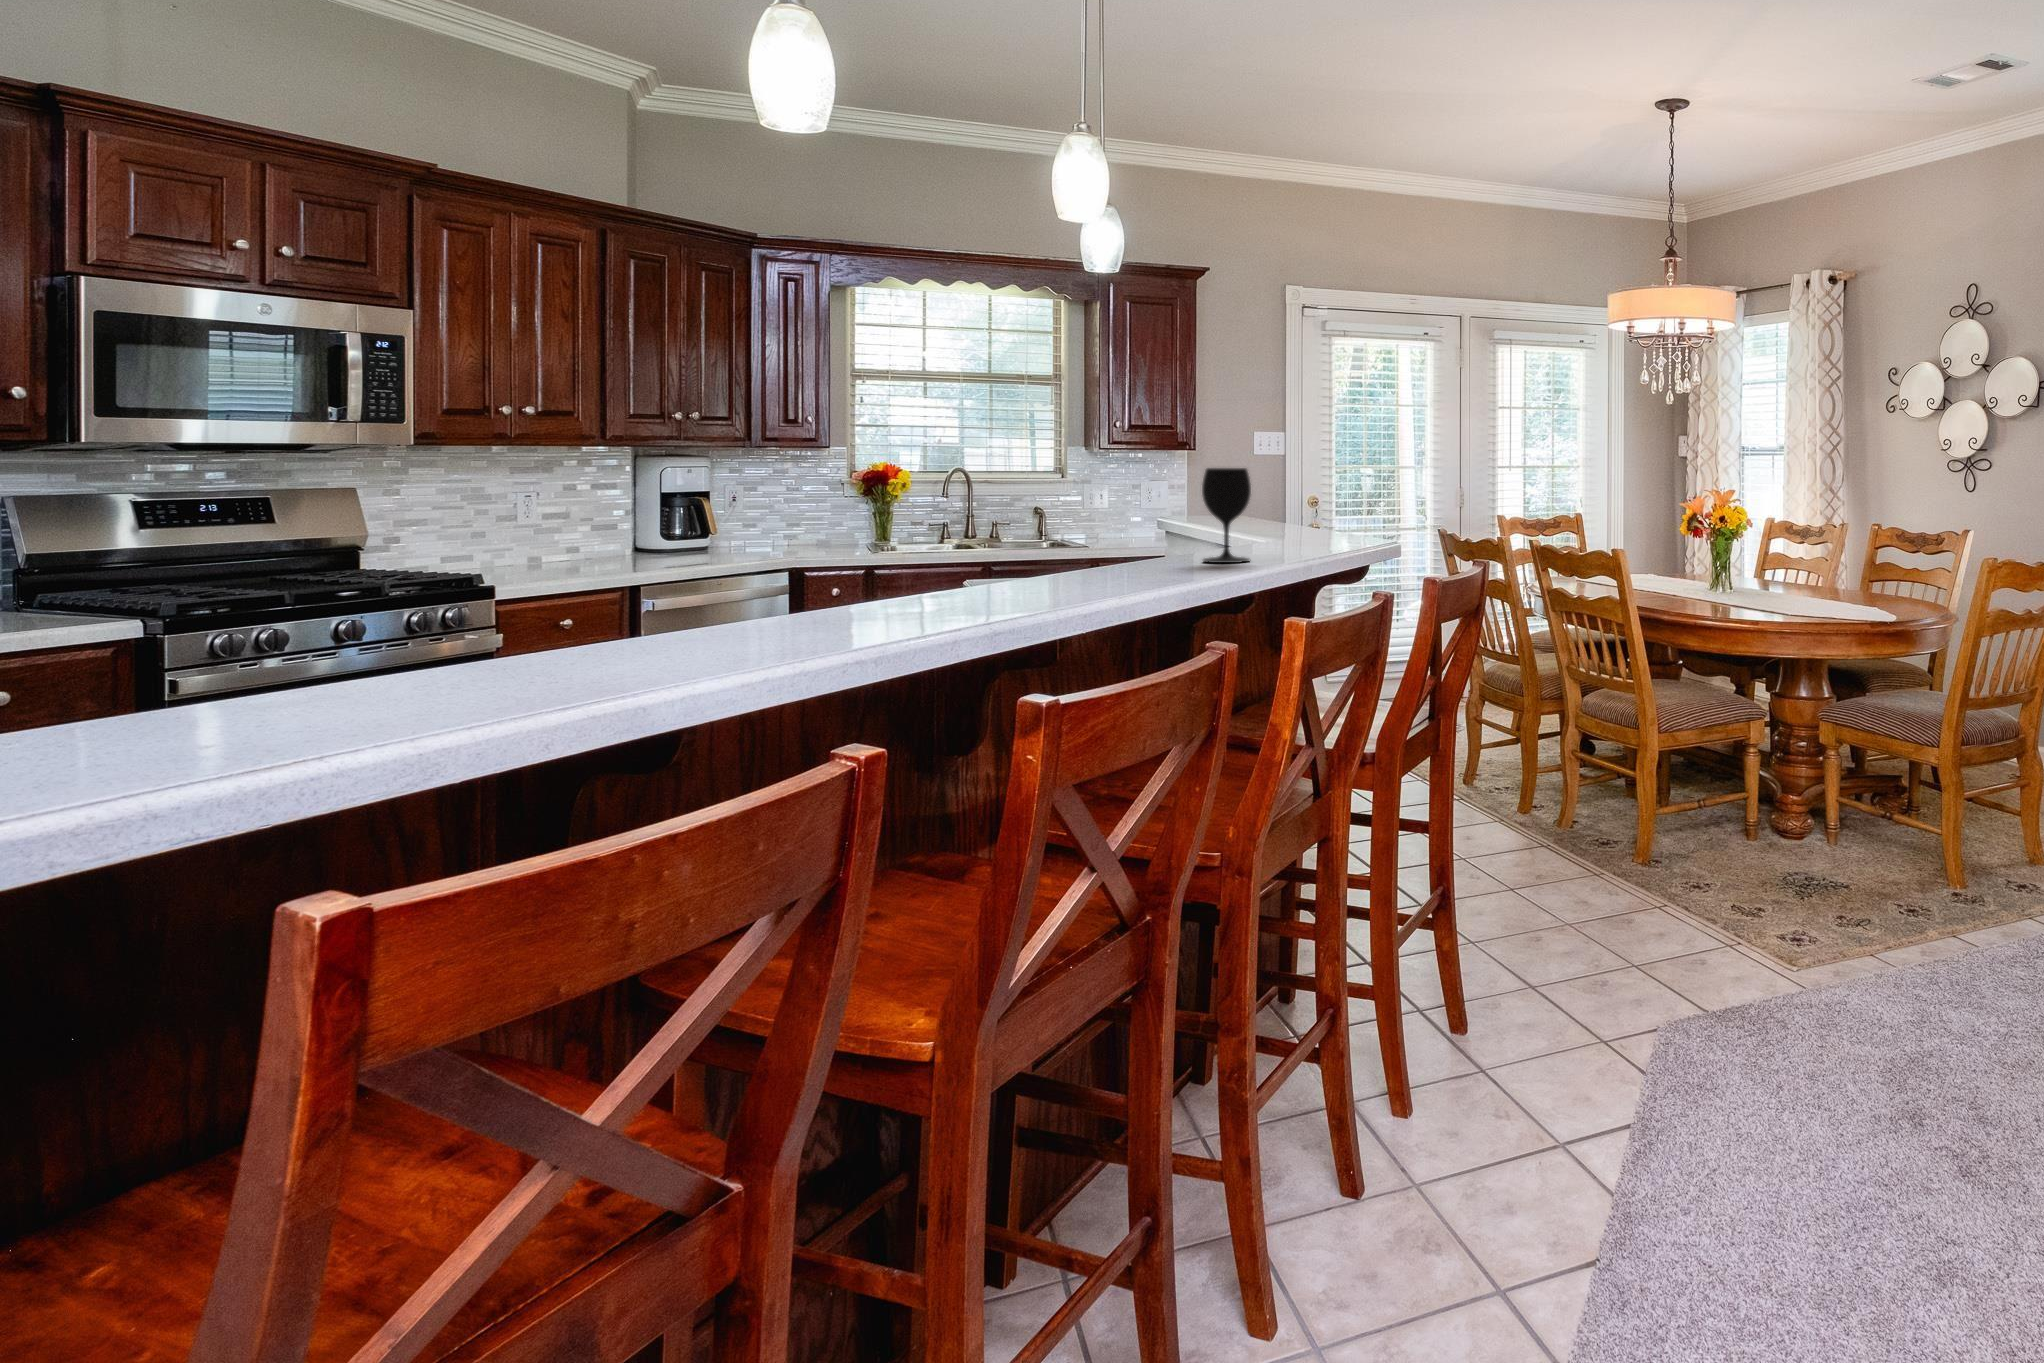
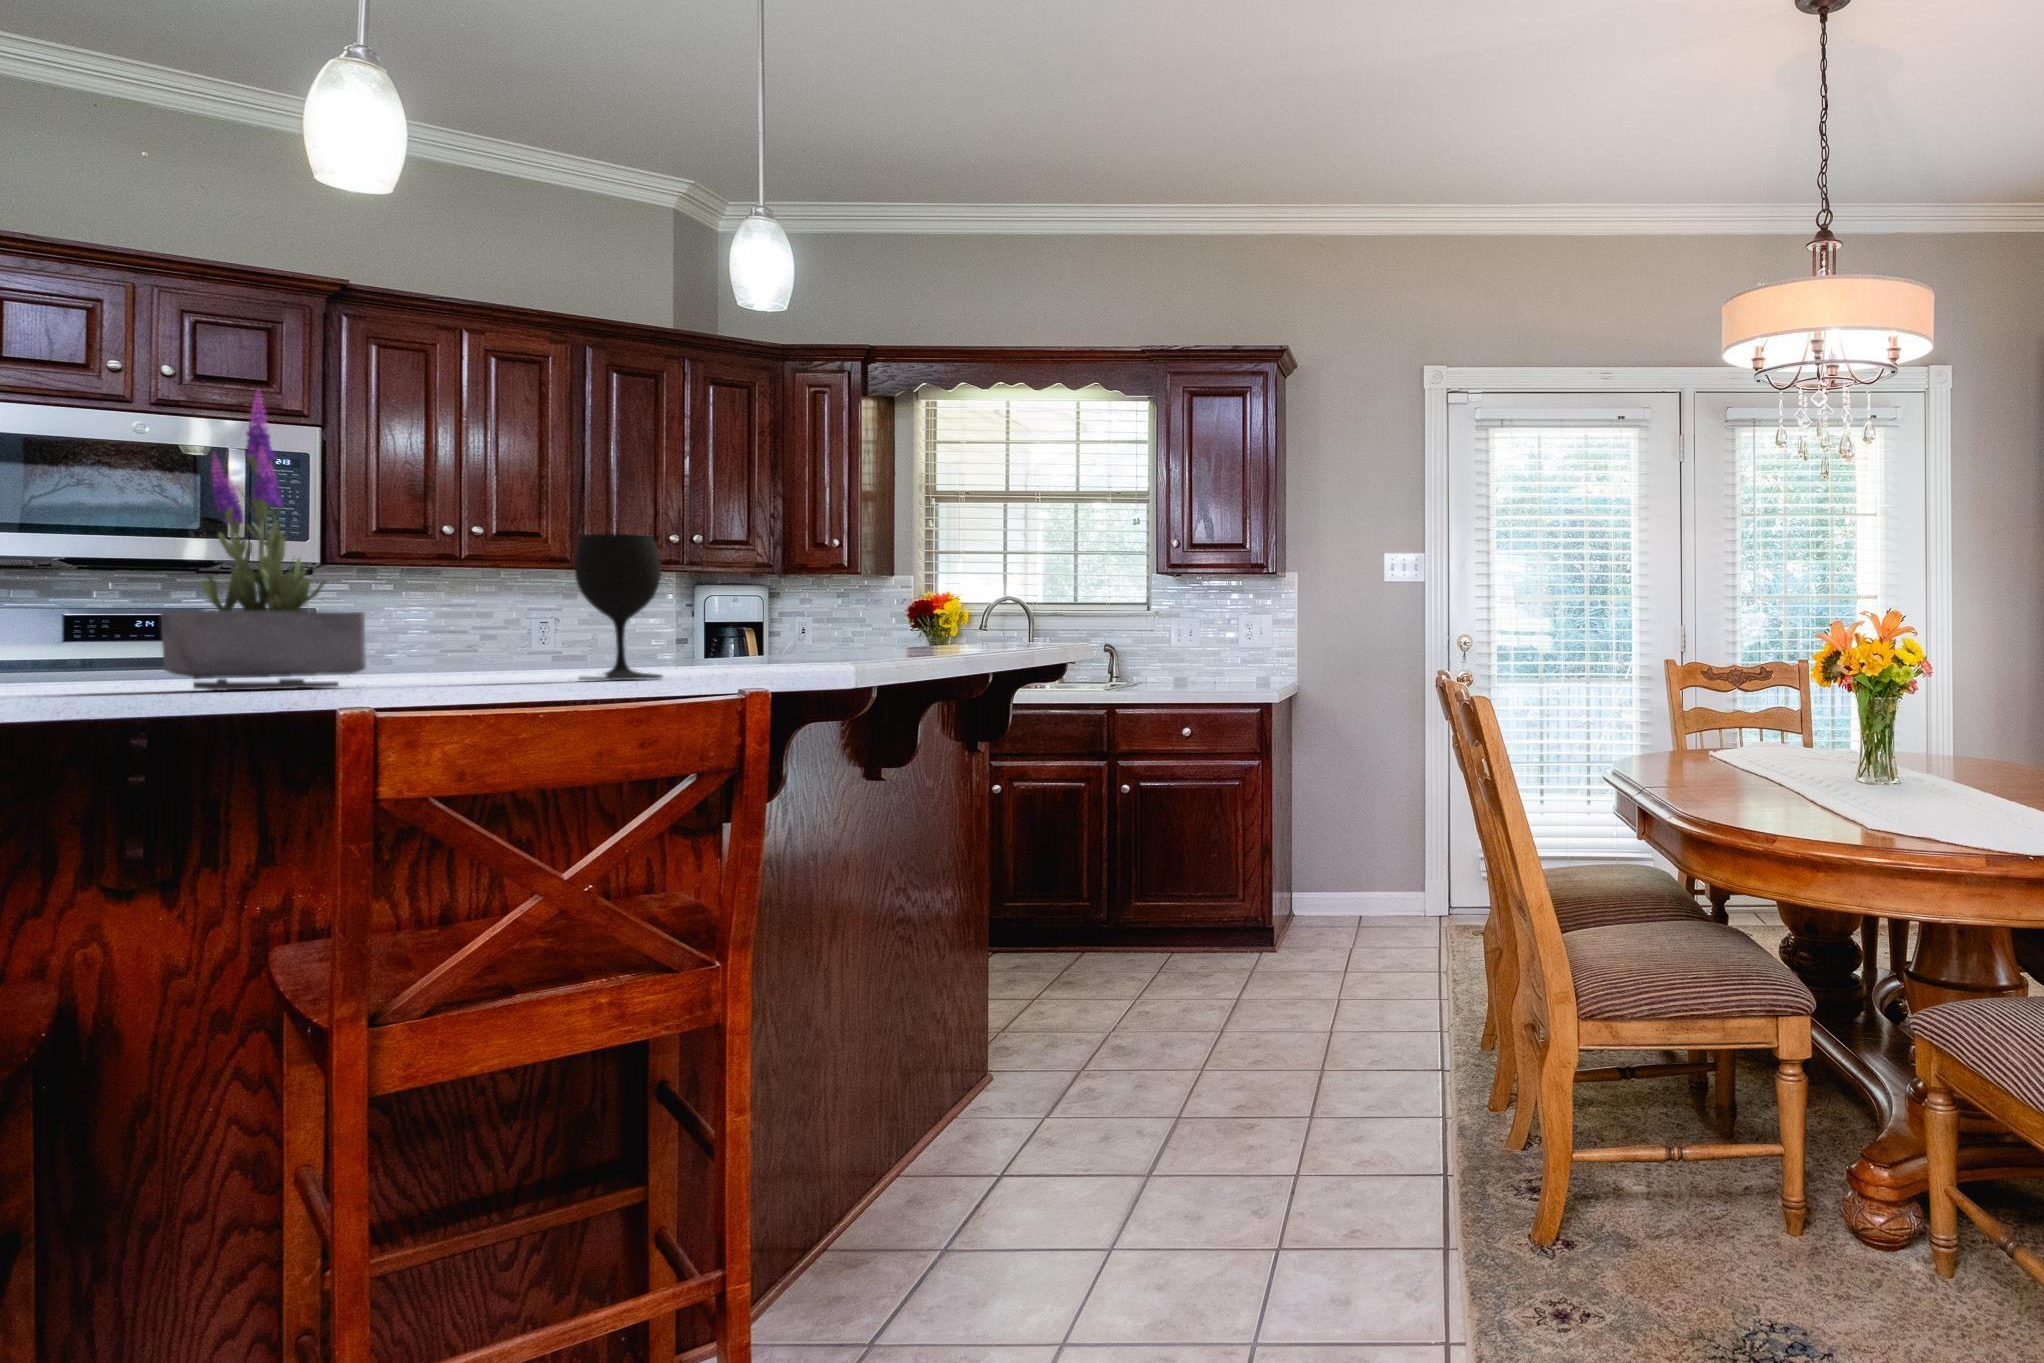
potted plant: none [1084,388,1192,580] -> present [161,394,366,690]

